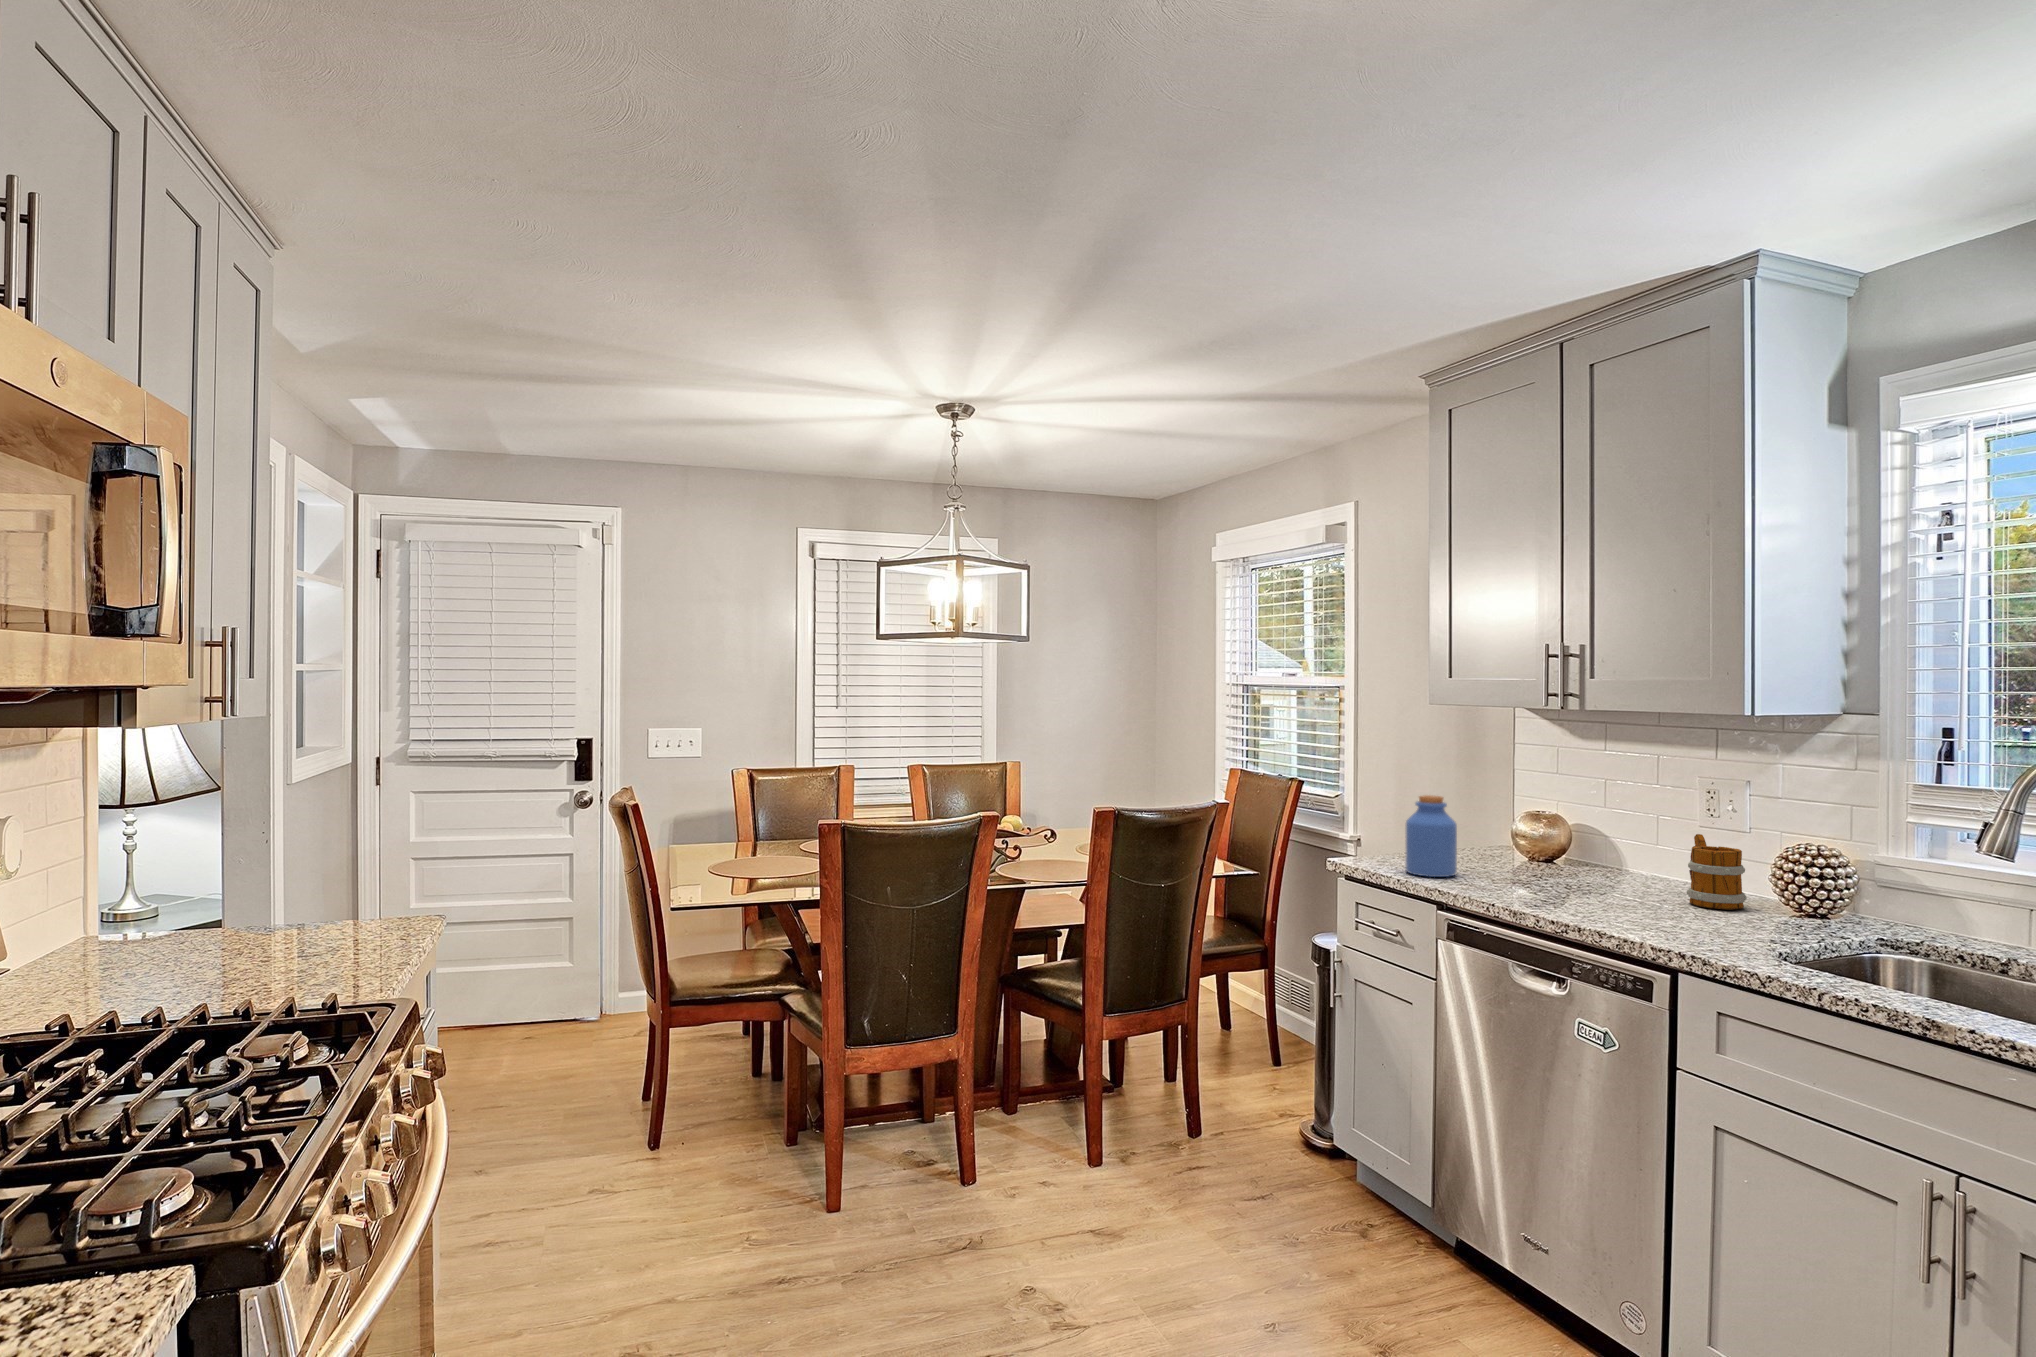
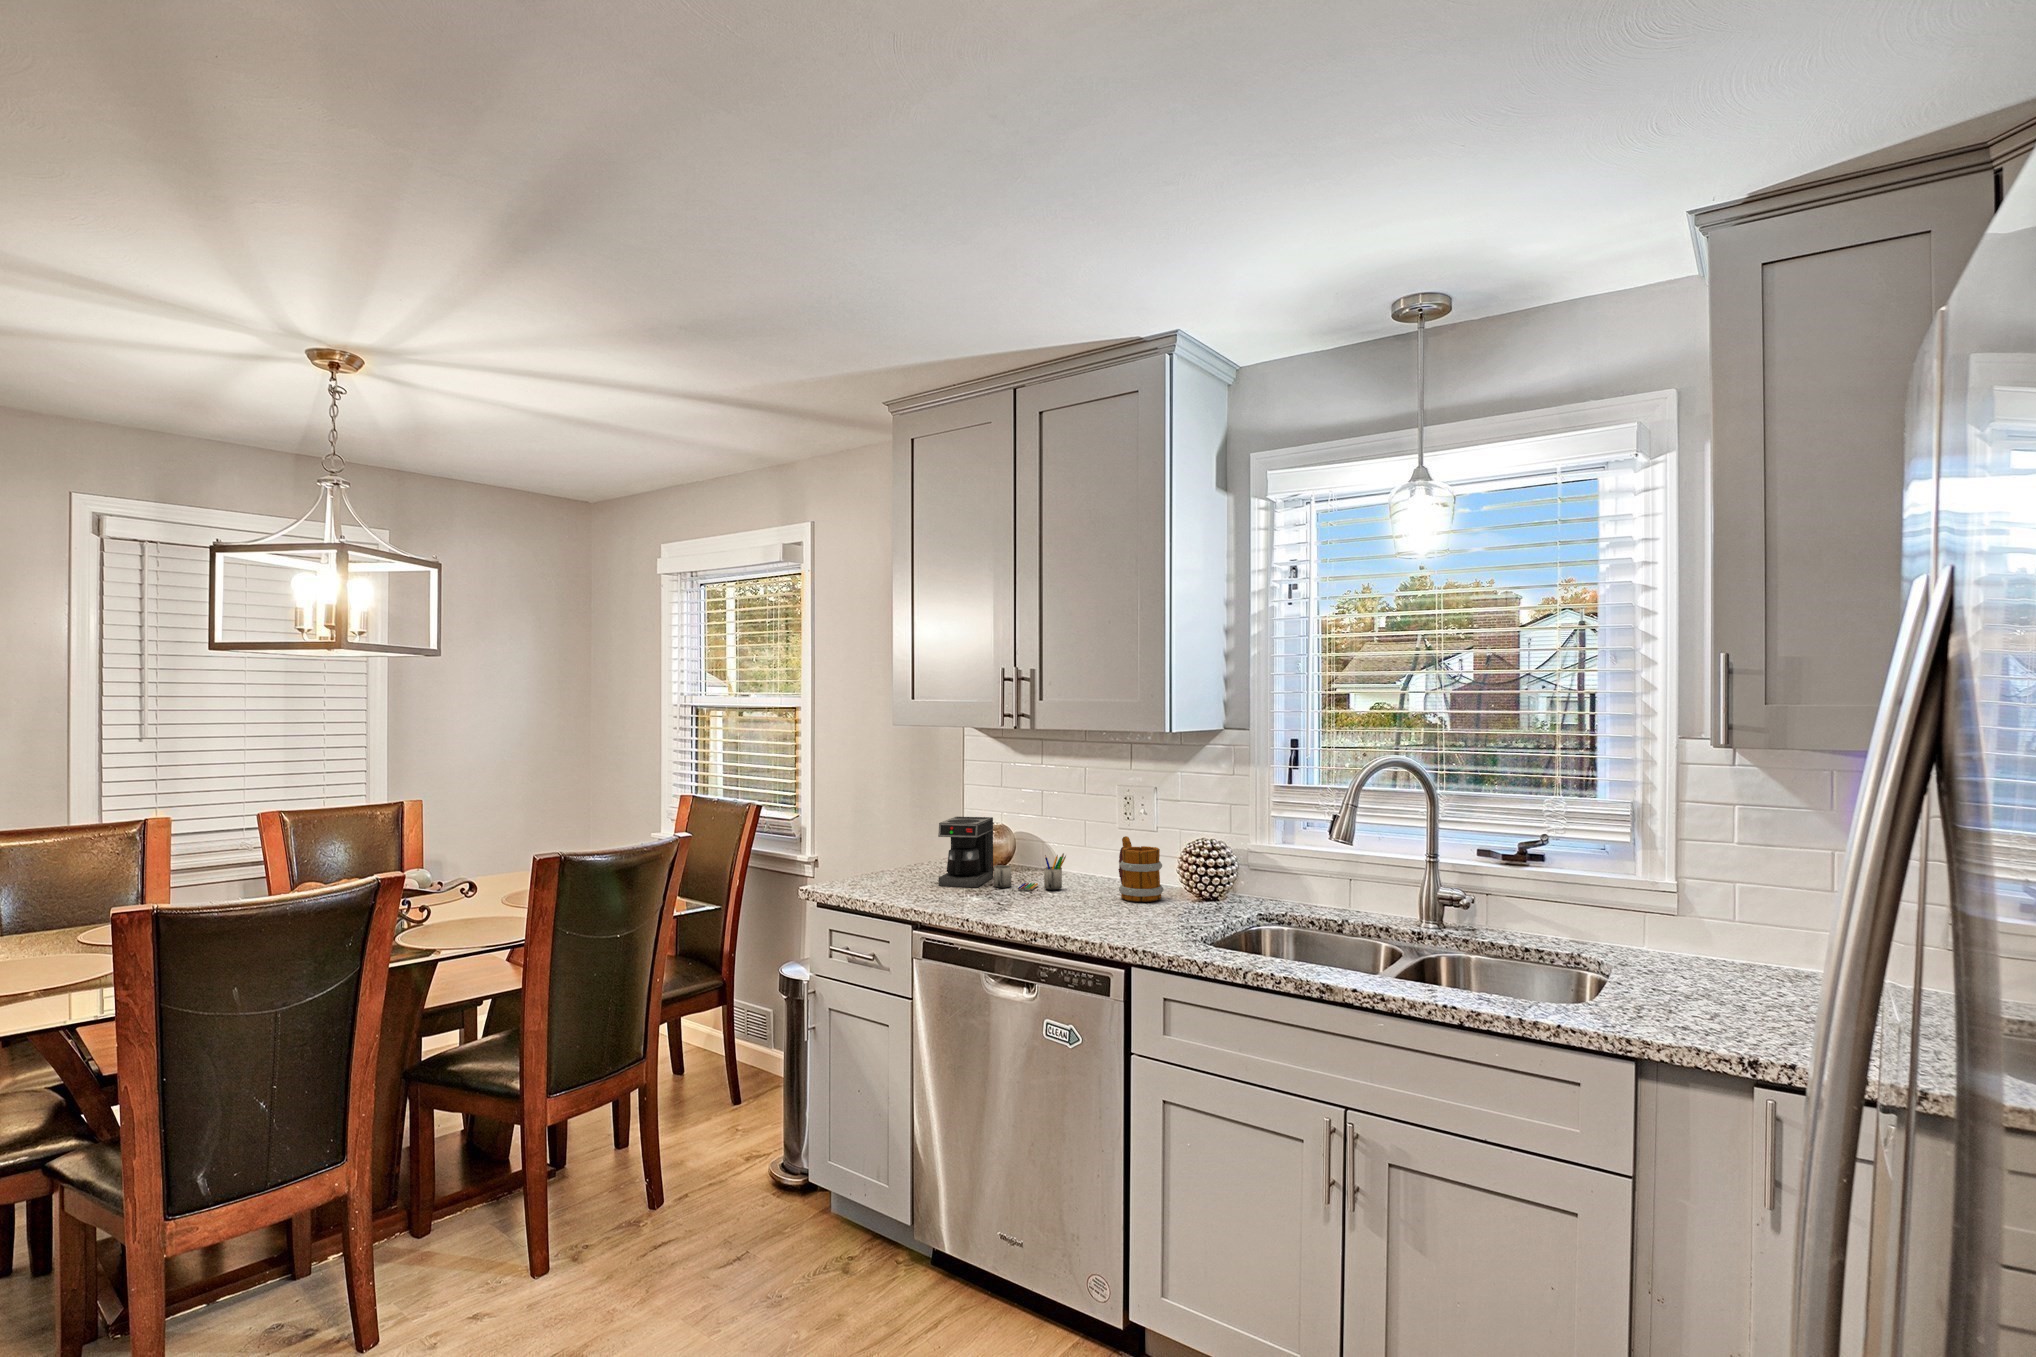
jar: present [1405,795,1457,877] -> none [879,817,927,897]
coffee maker: none [1473,801,1623,886] -> present [938,817,1066,890]

